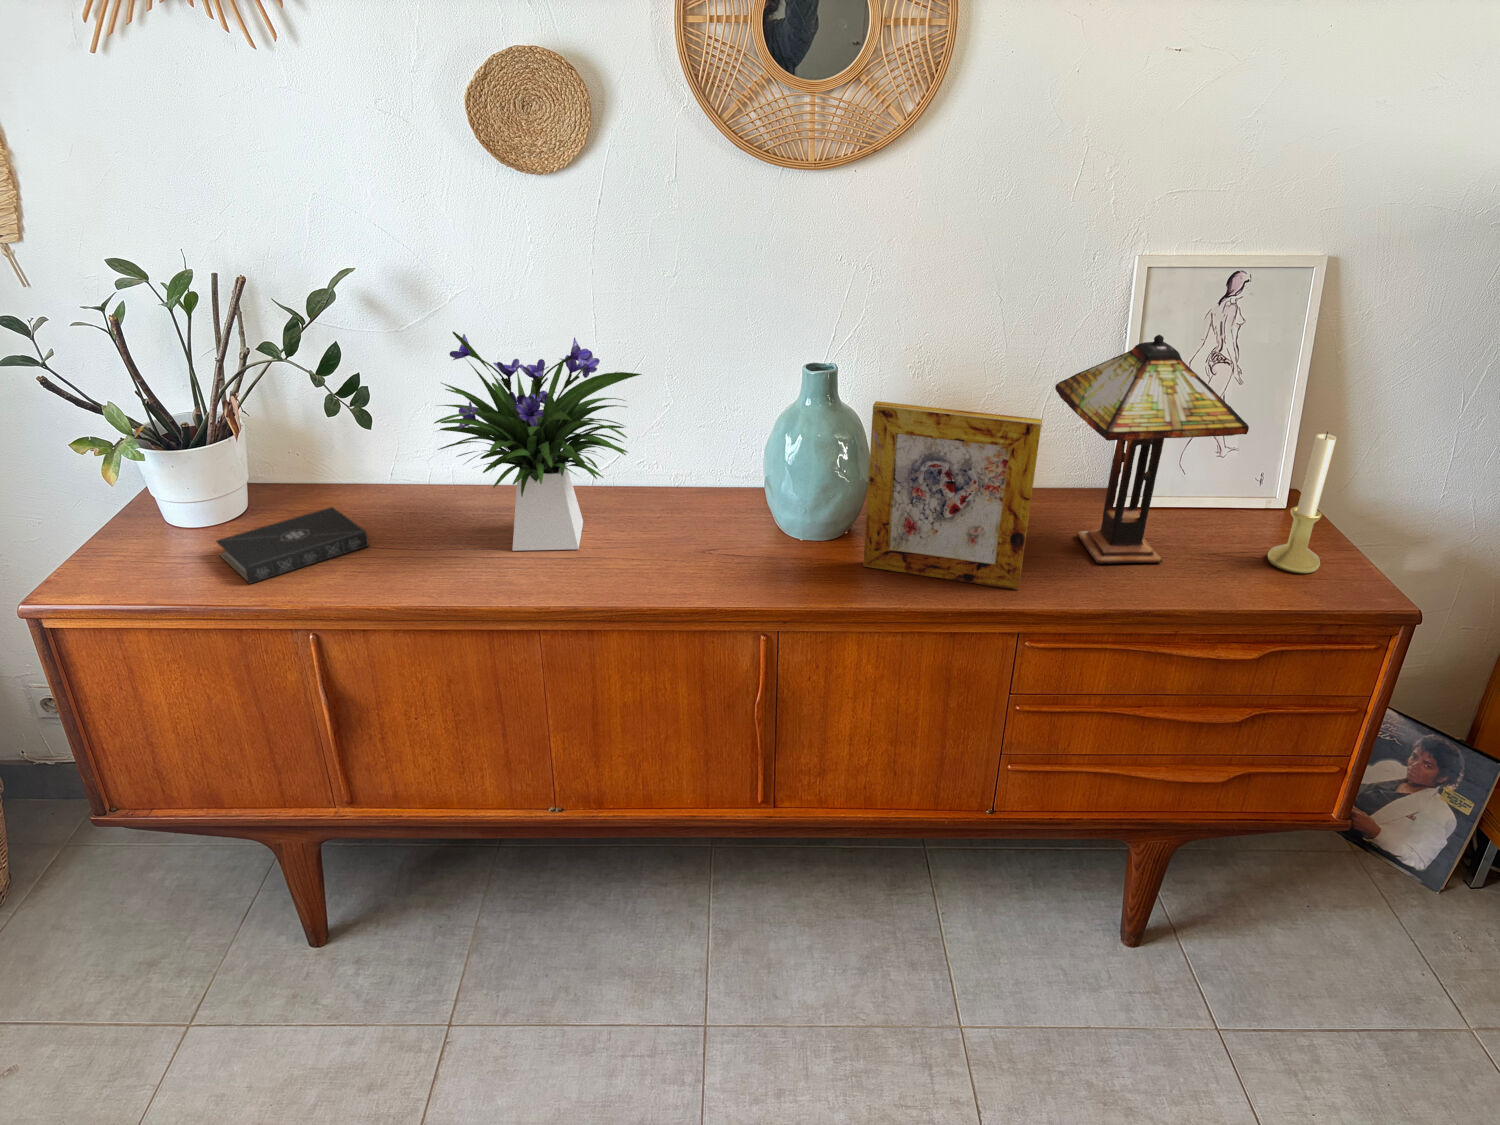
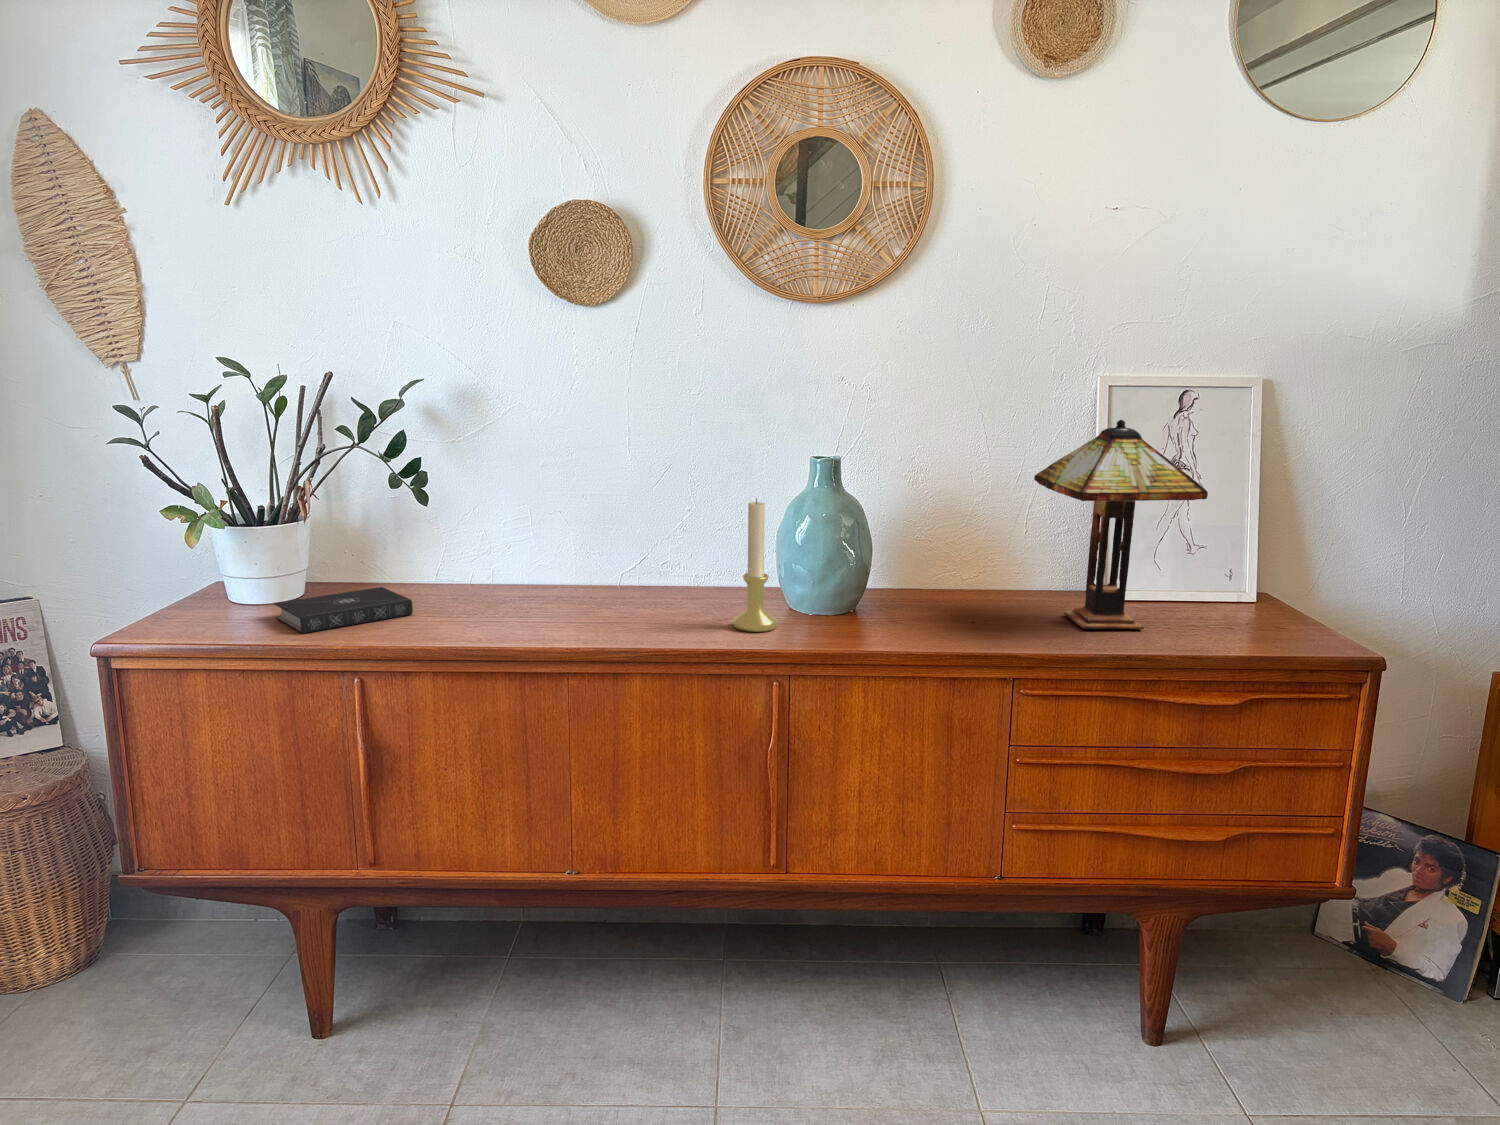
flower arrangement: present [434,332,641,551] -> none [480,413,669,618]
picture frame: present [863,401,1042,590] -> none [867,473,1022,643]
candle holder: present [1268,431,1336,573] -> present [733,499,777,632]

